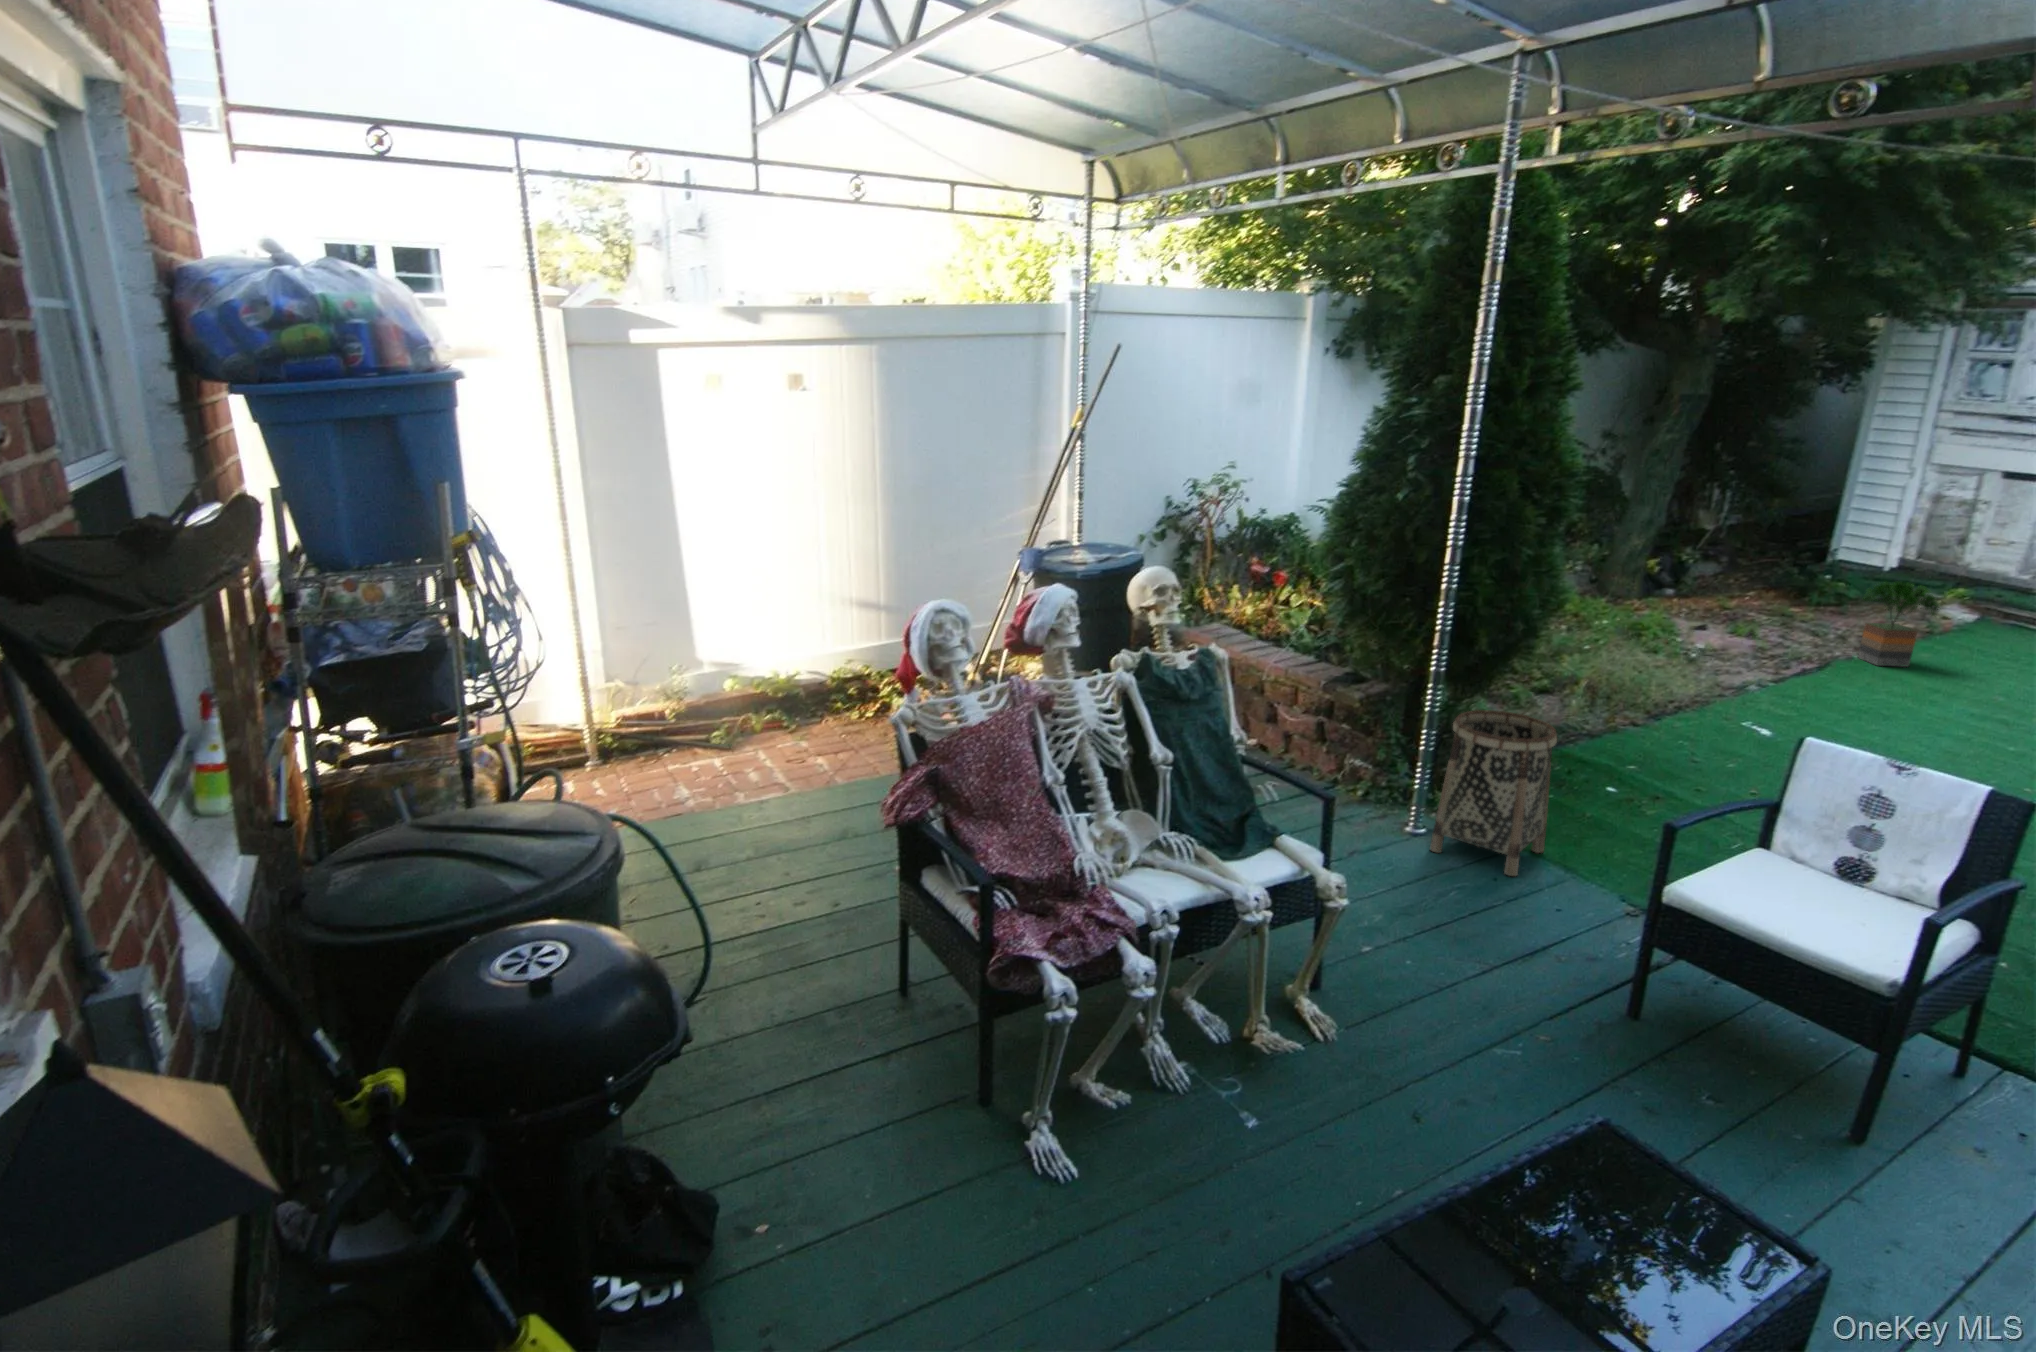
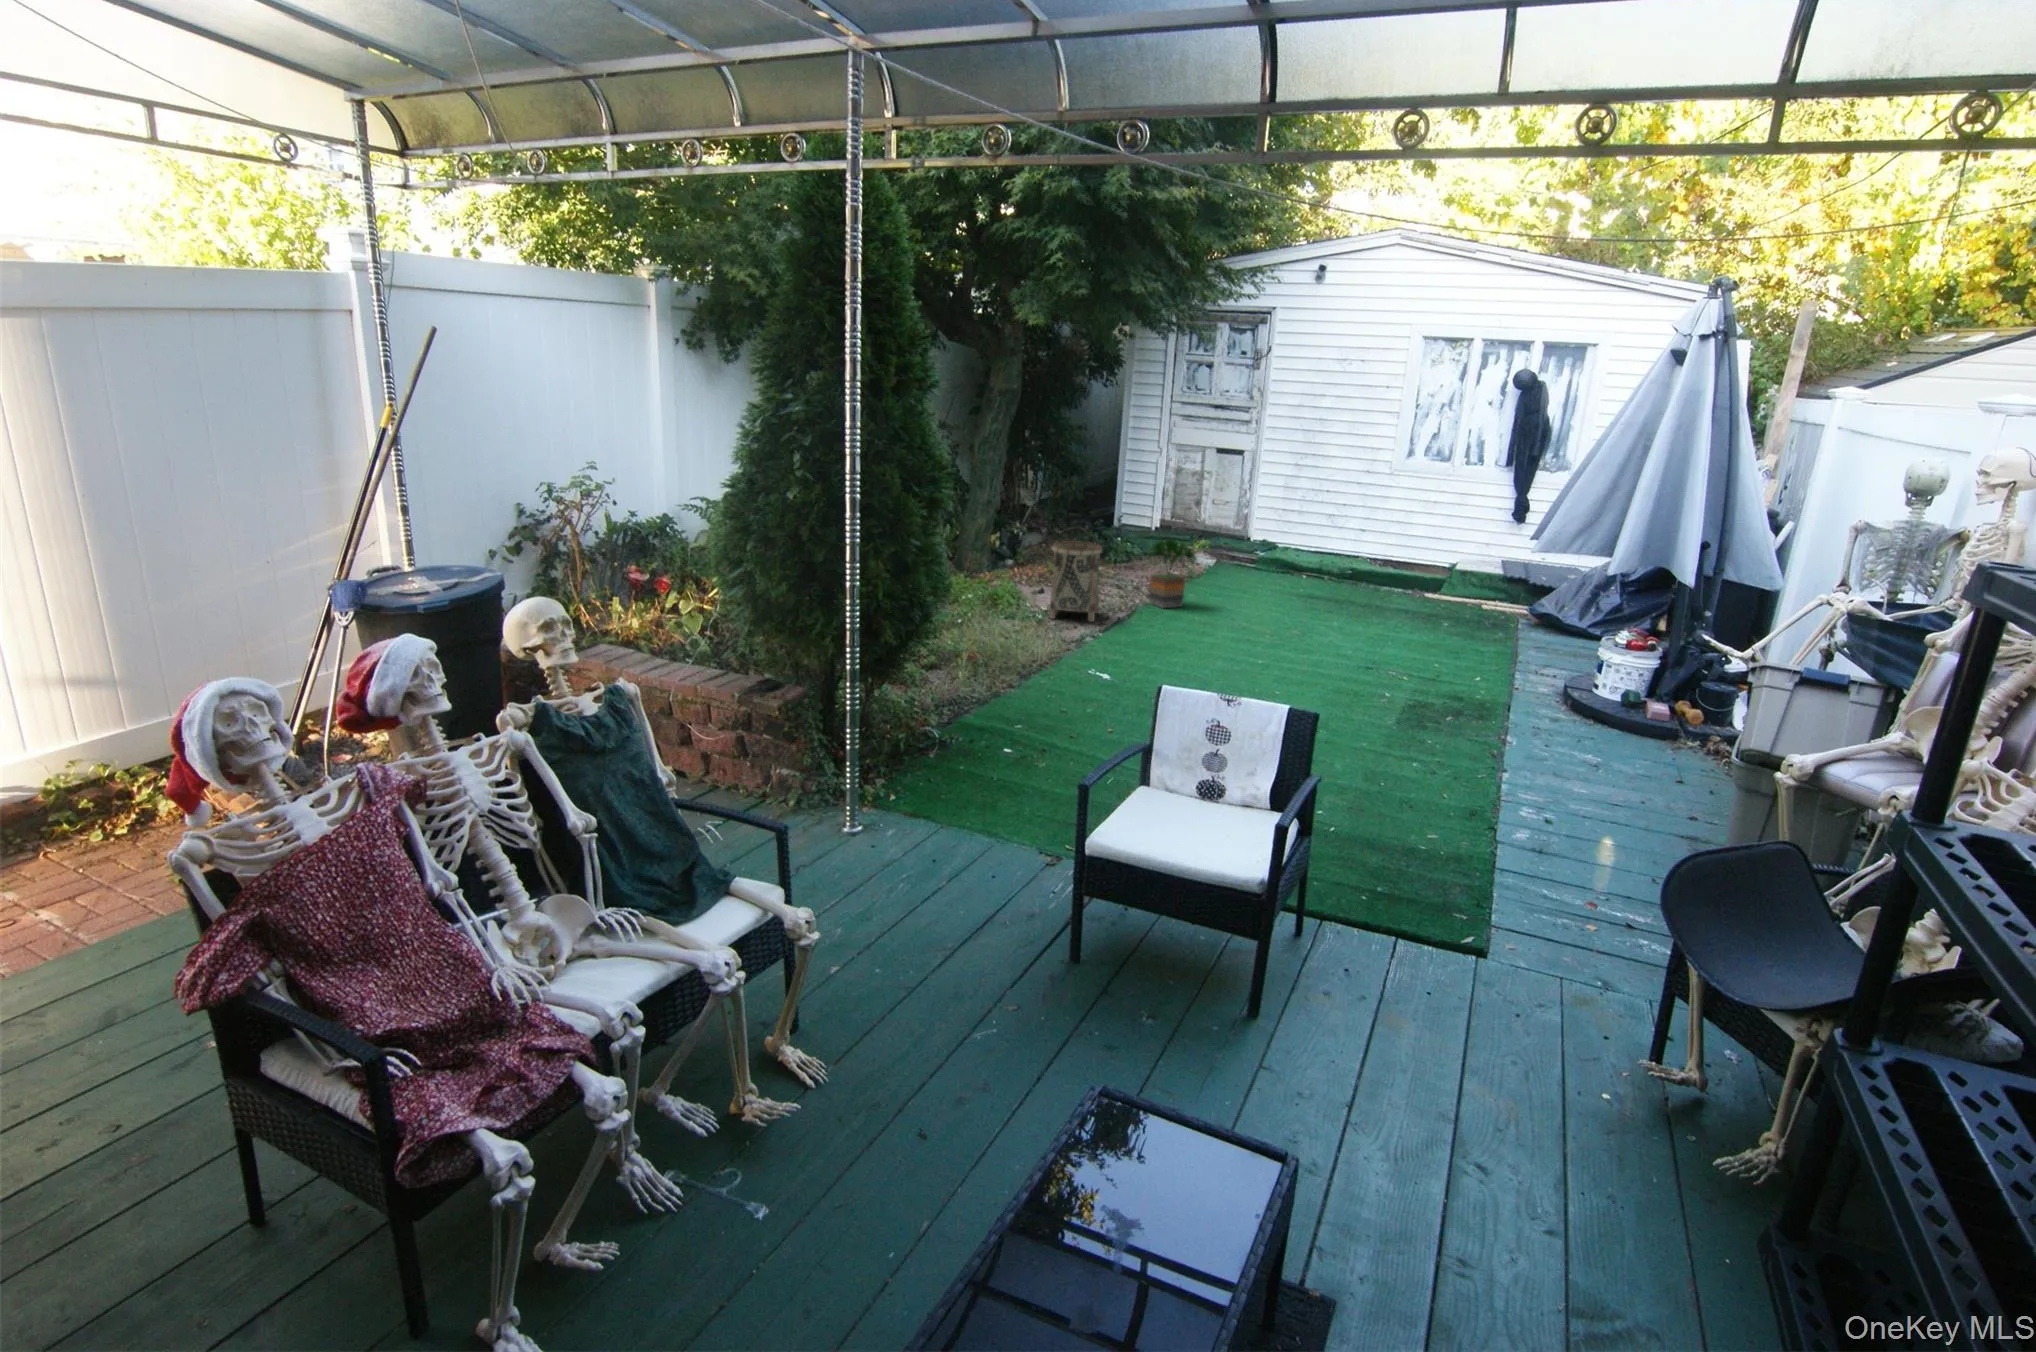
basket: present [1430,710,1557,876] -> present [1049,541,1102,622]

